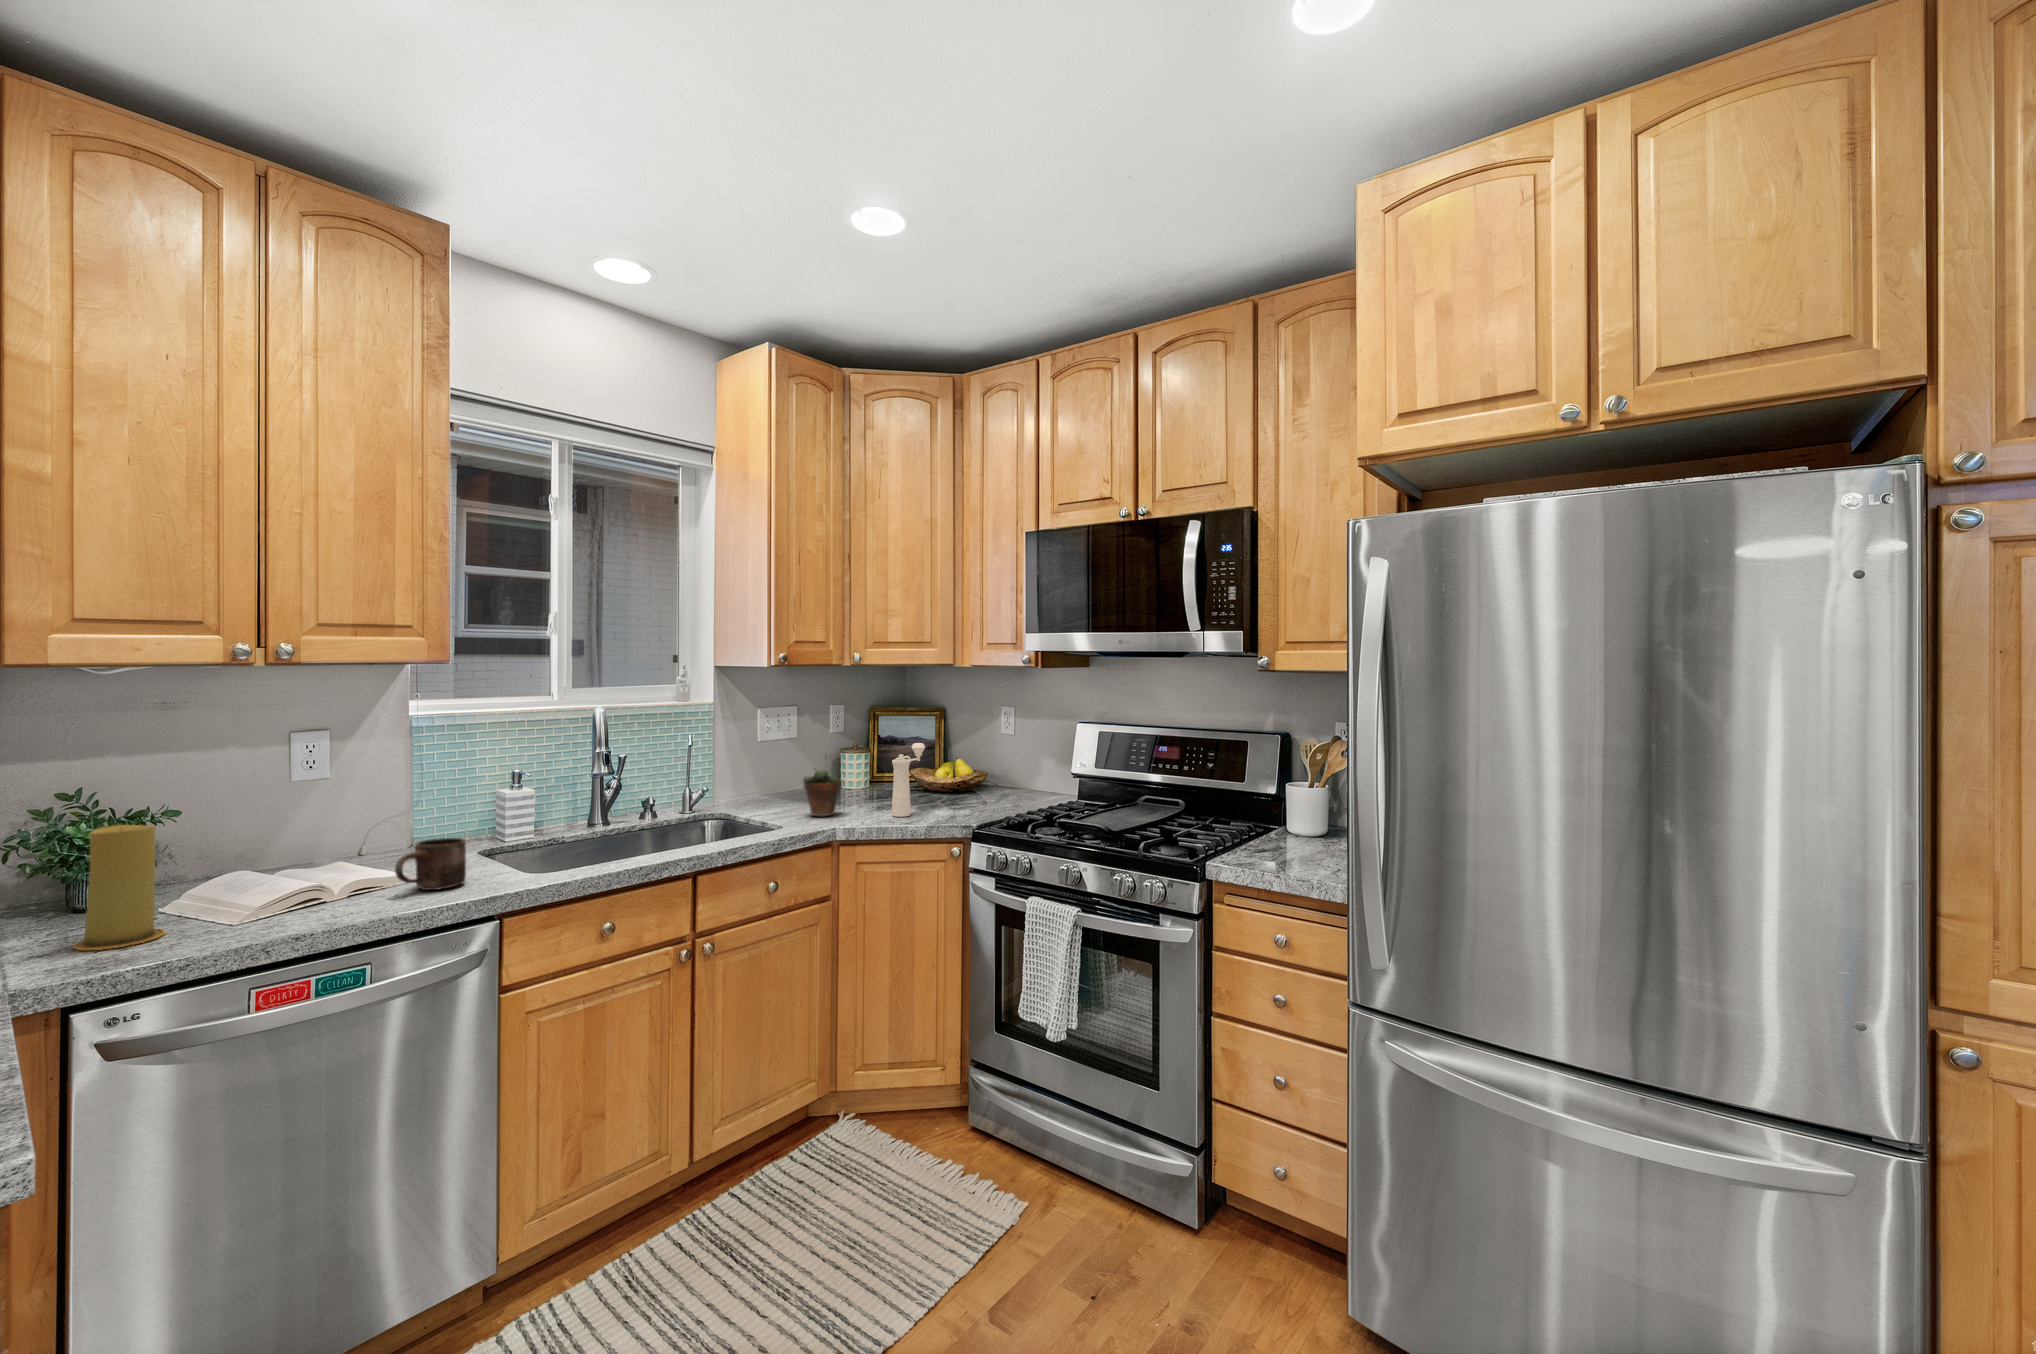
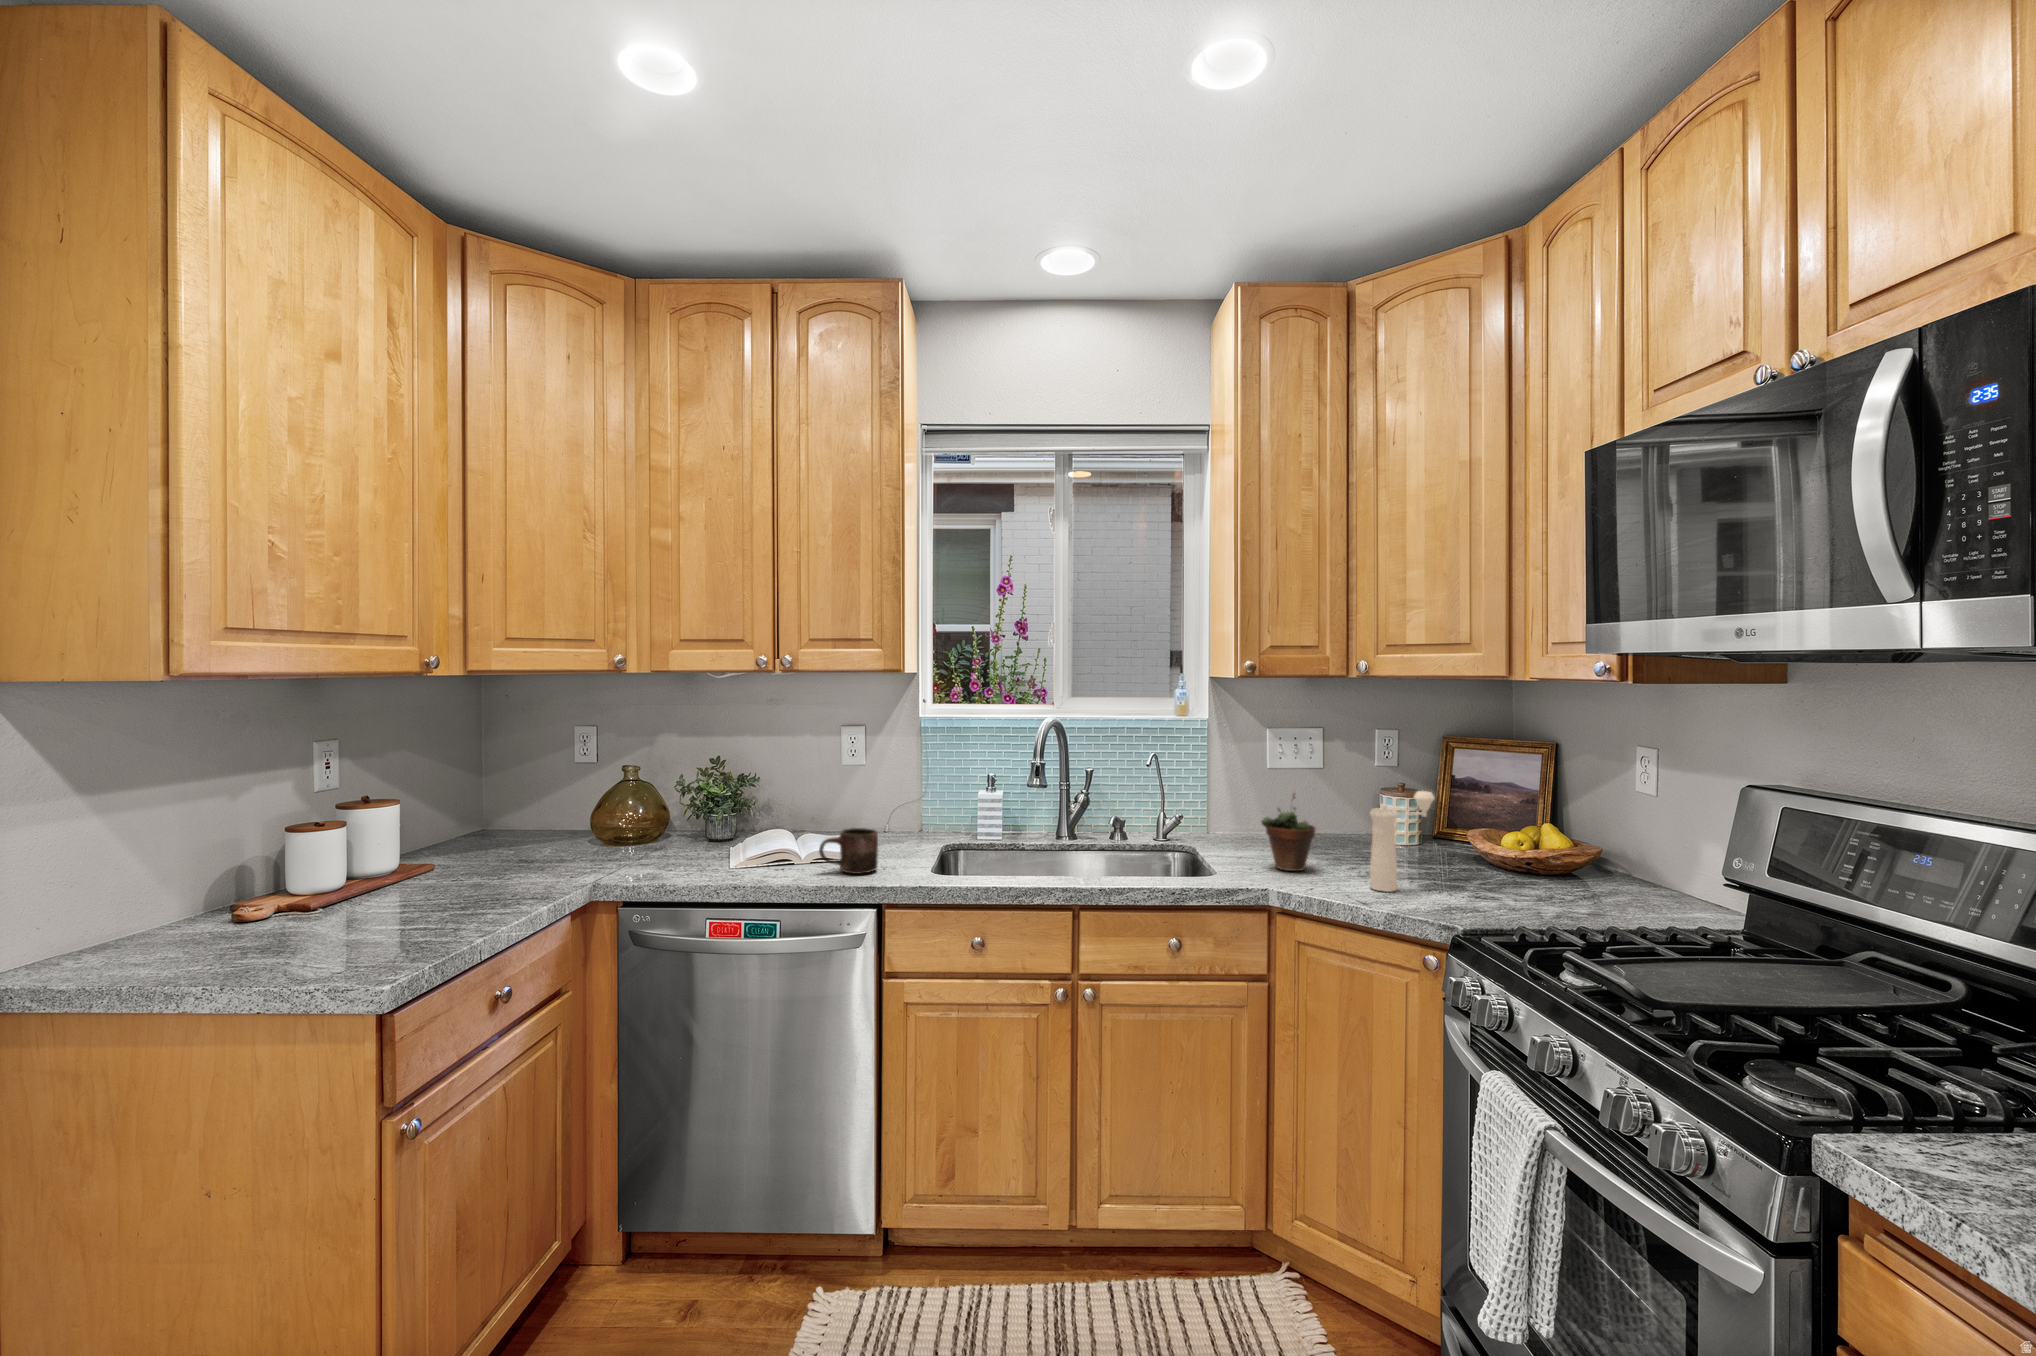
candle: present [73,825,165,950] -> none [638,787,687,873]

